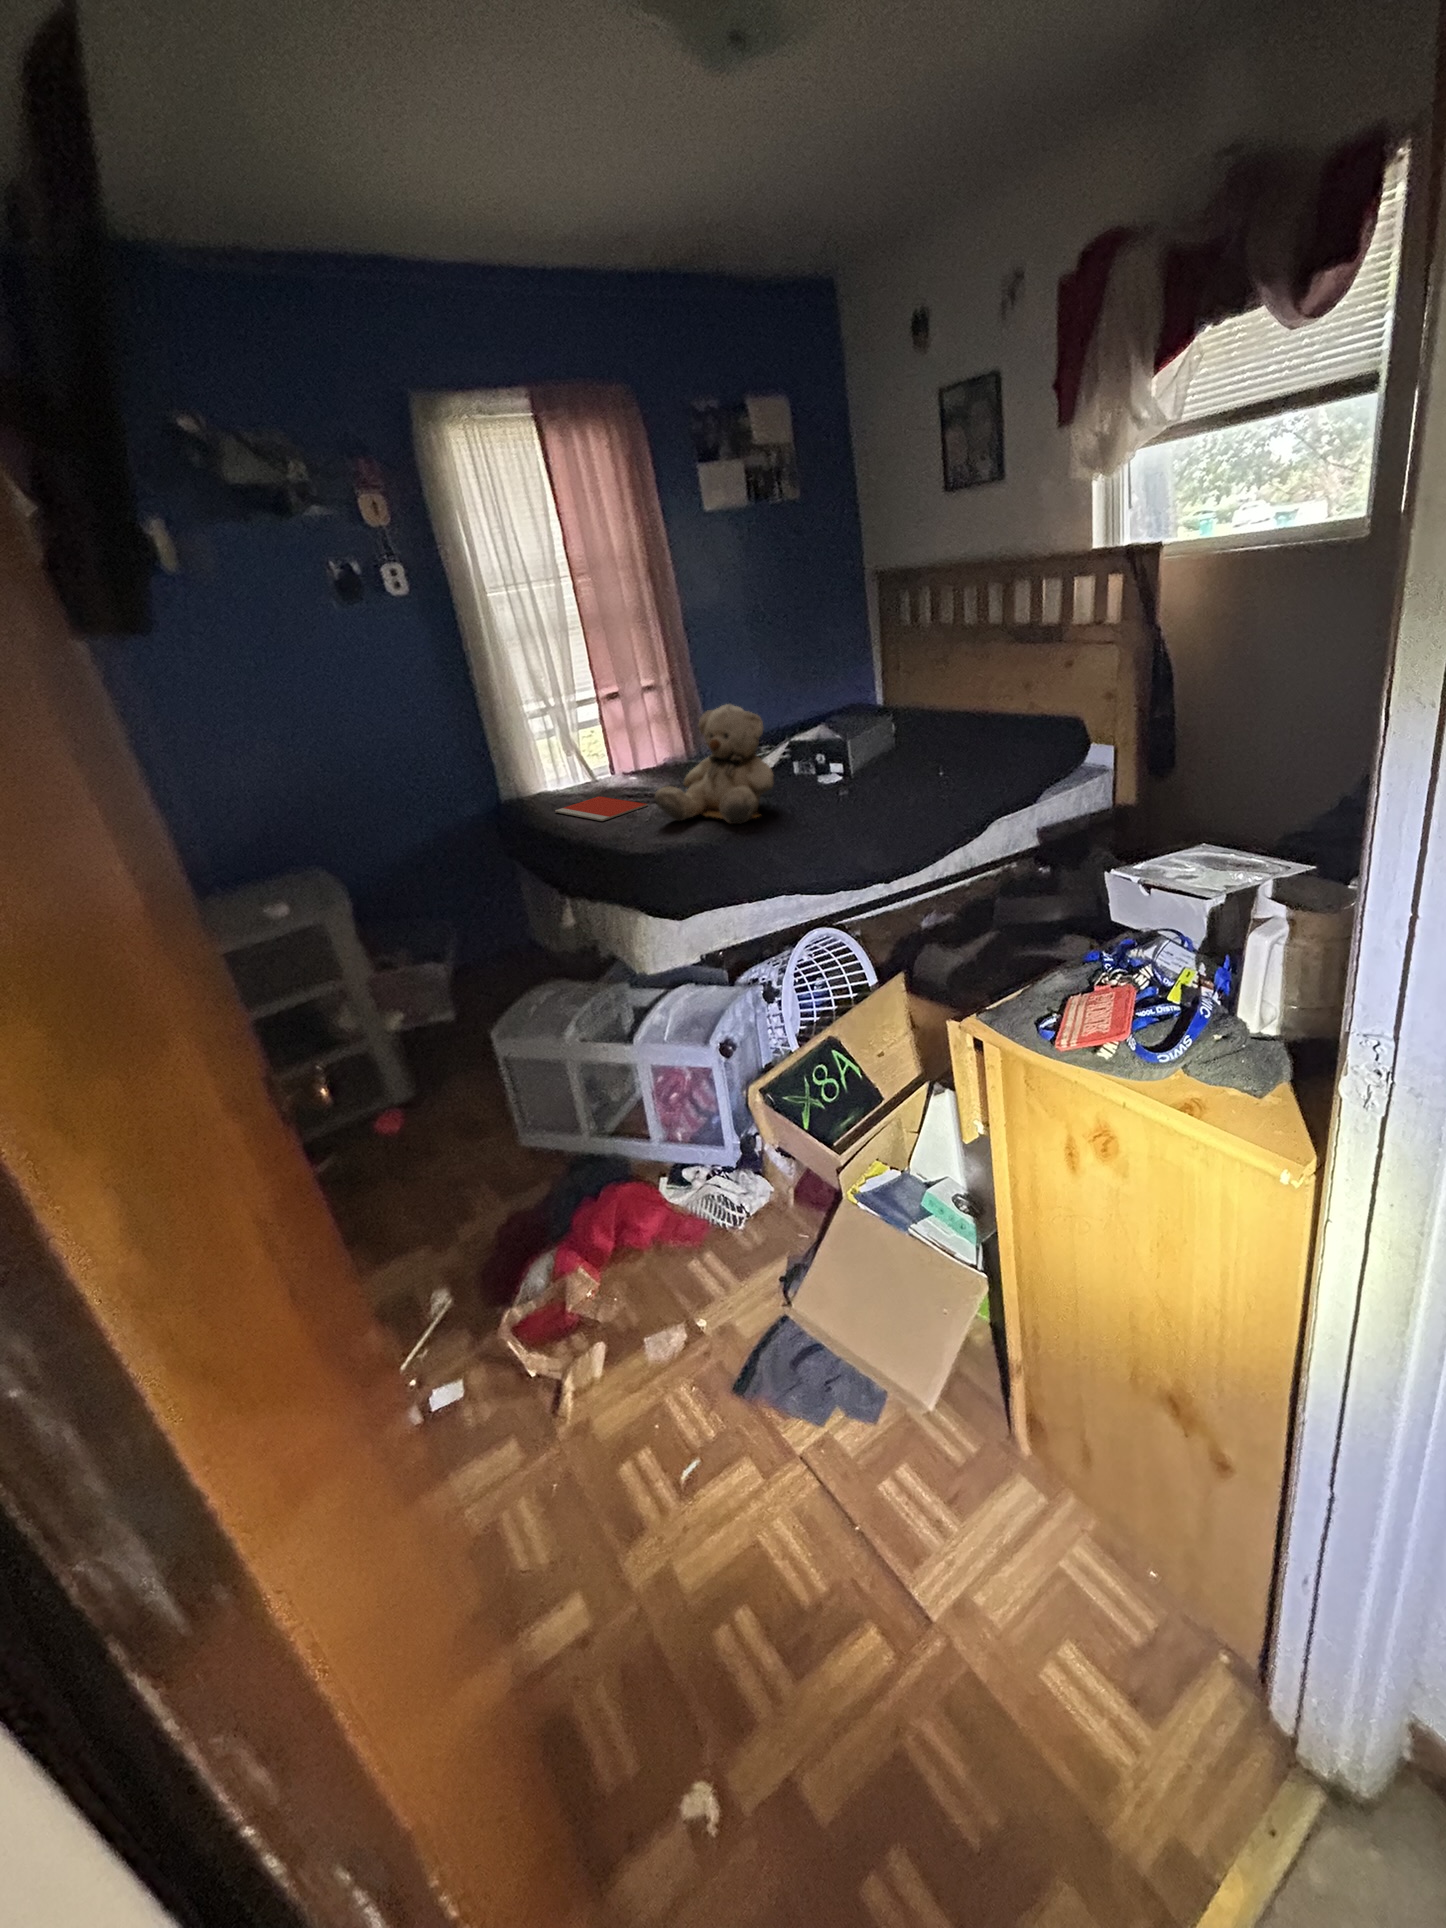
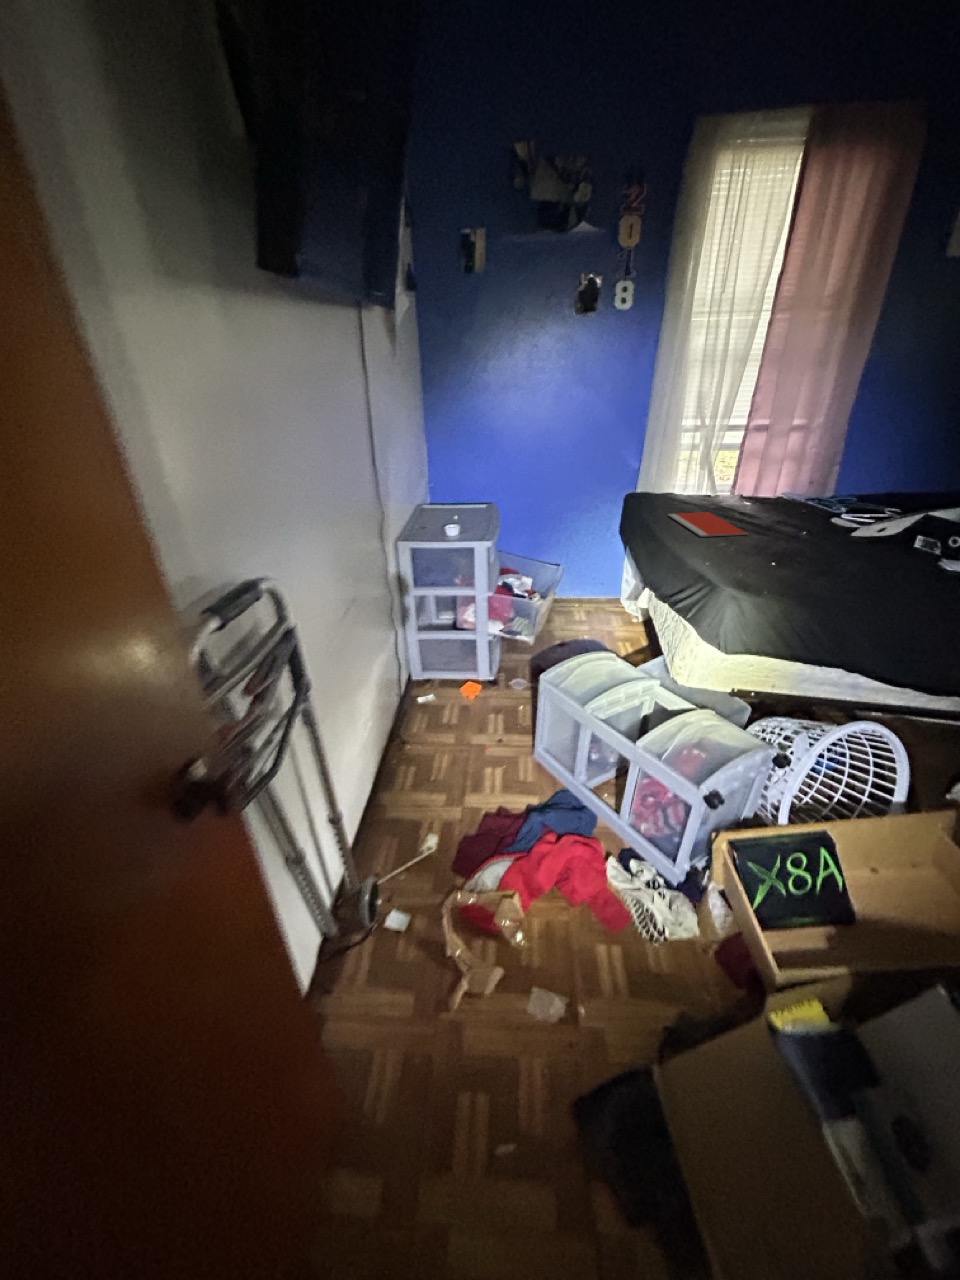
teddy bear: present [655,704,774,824] -> none [755,462,911,587]

